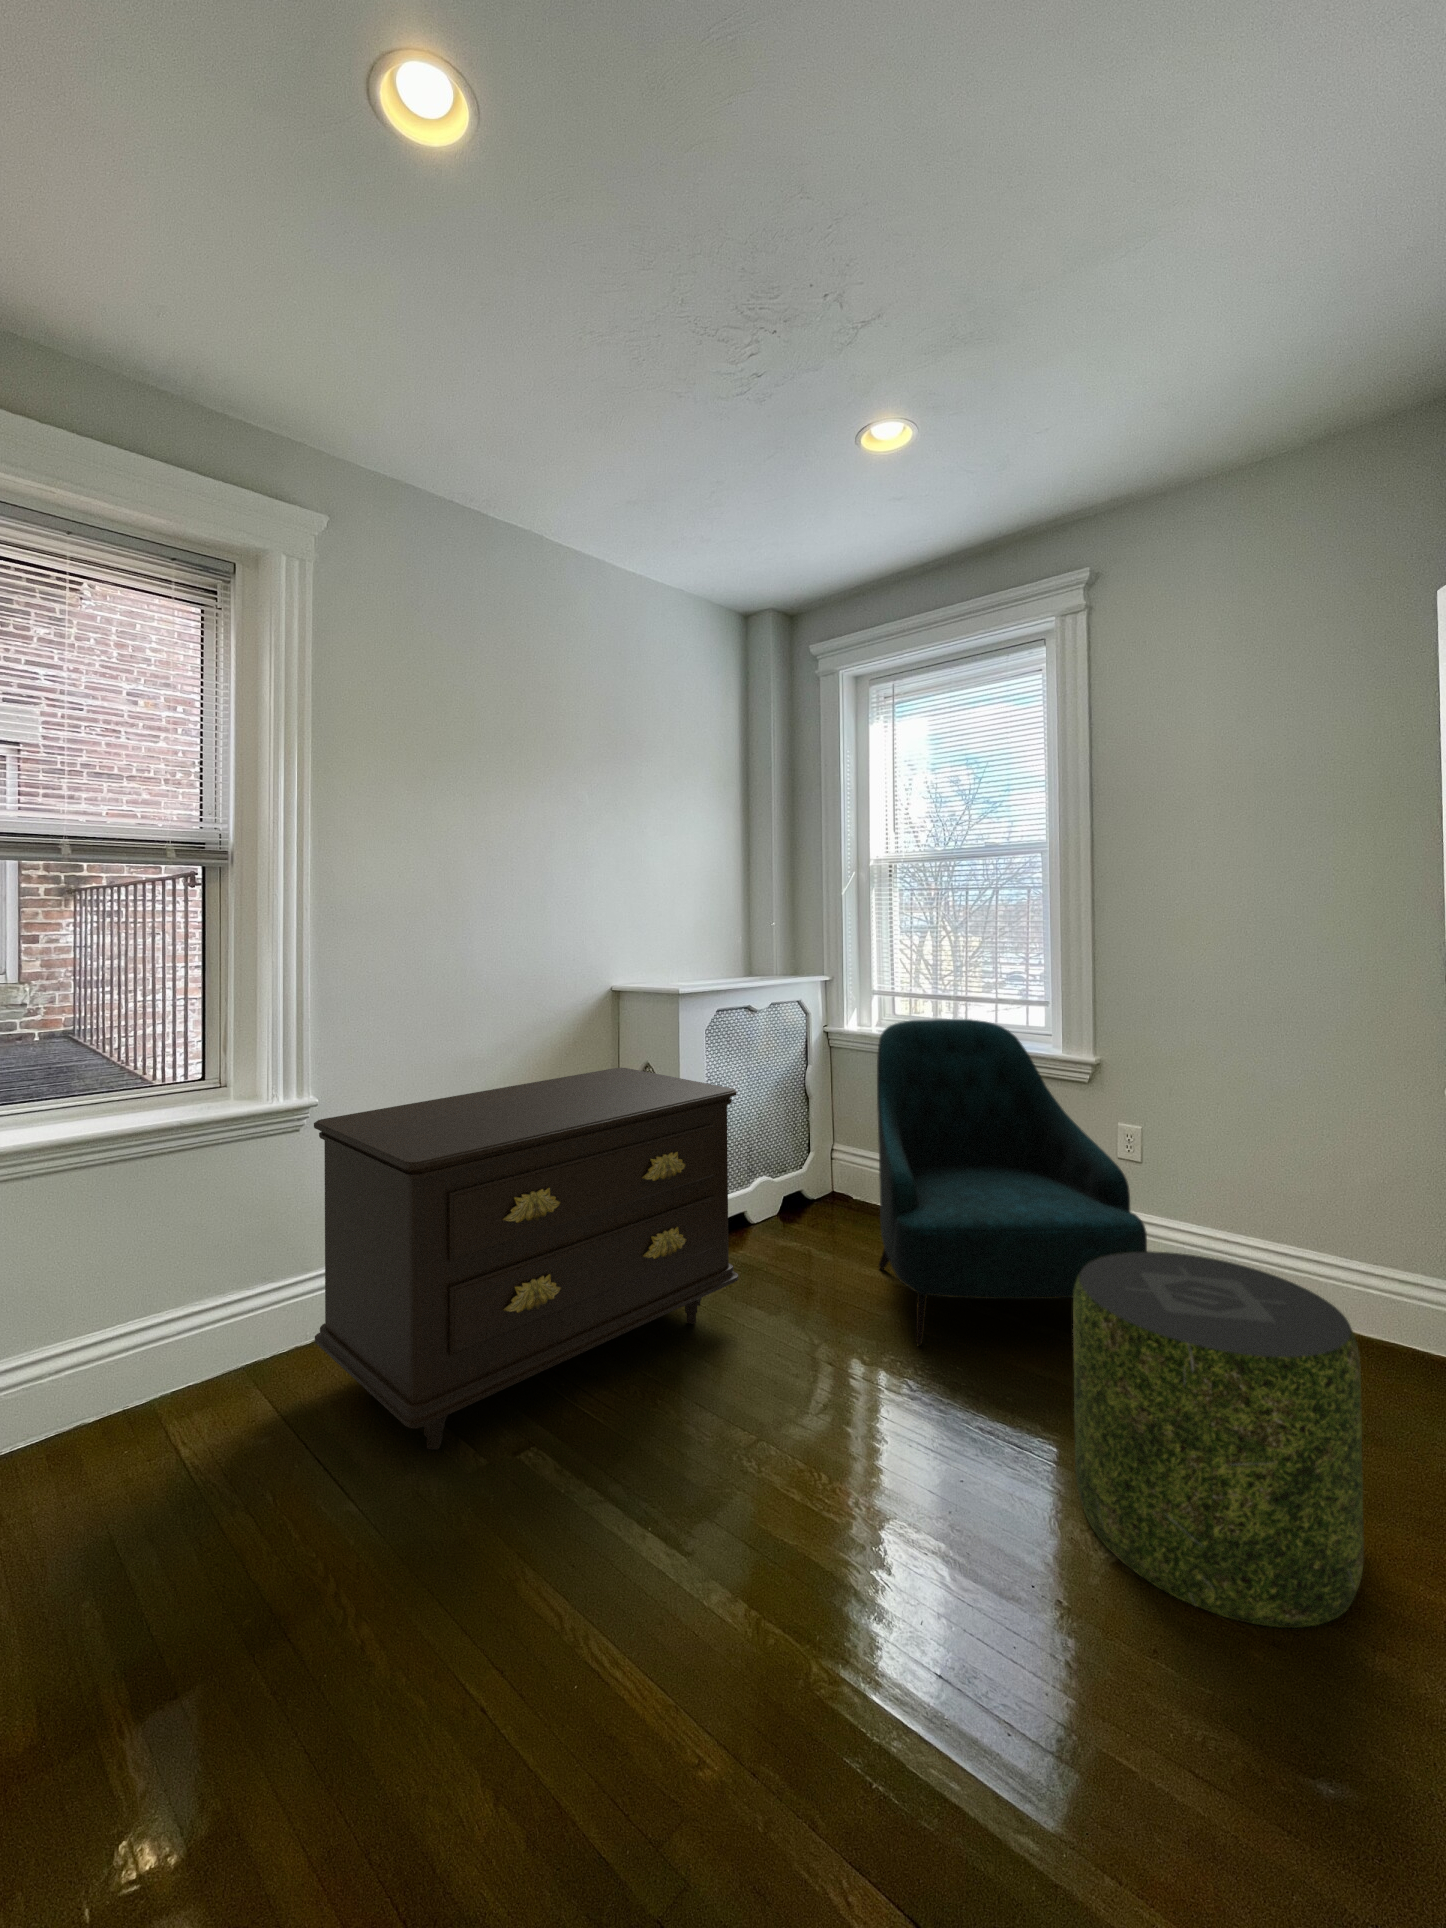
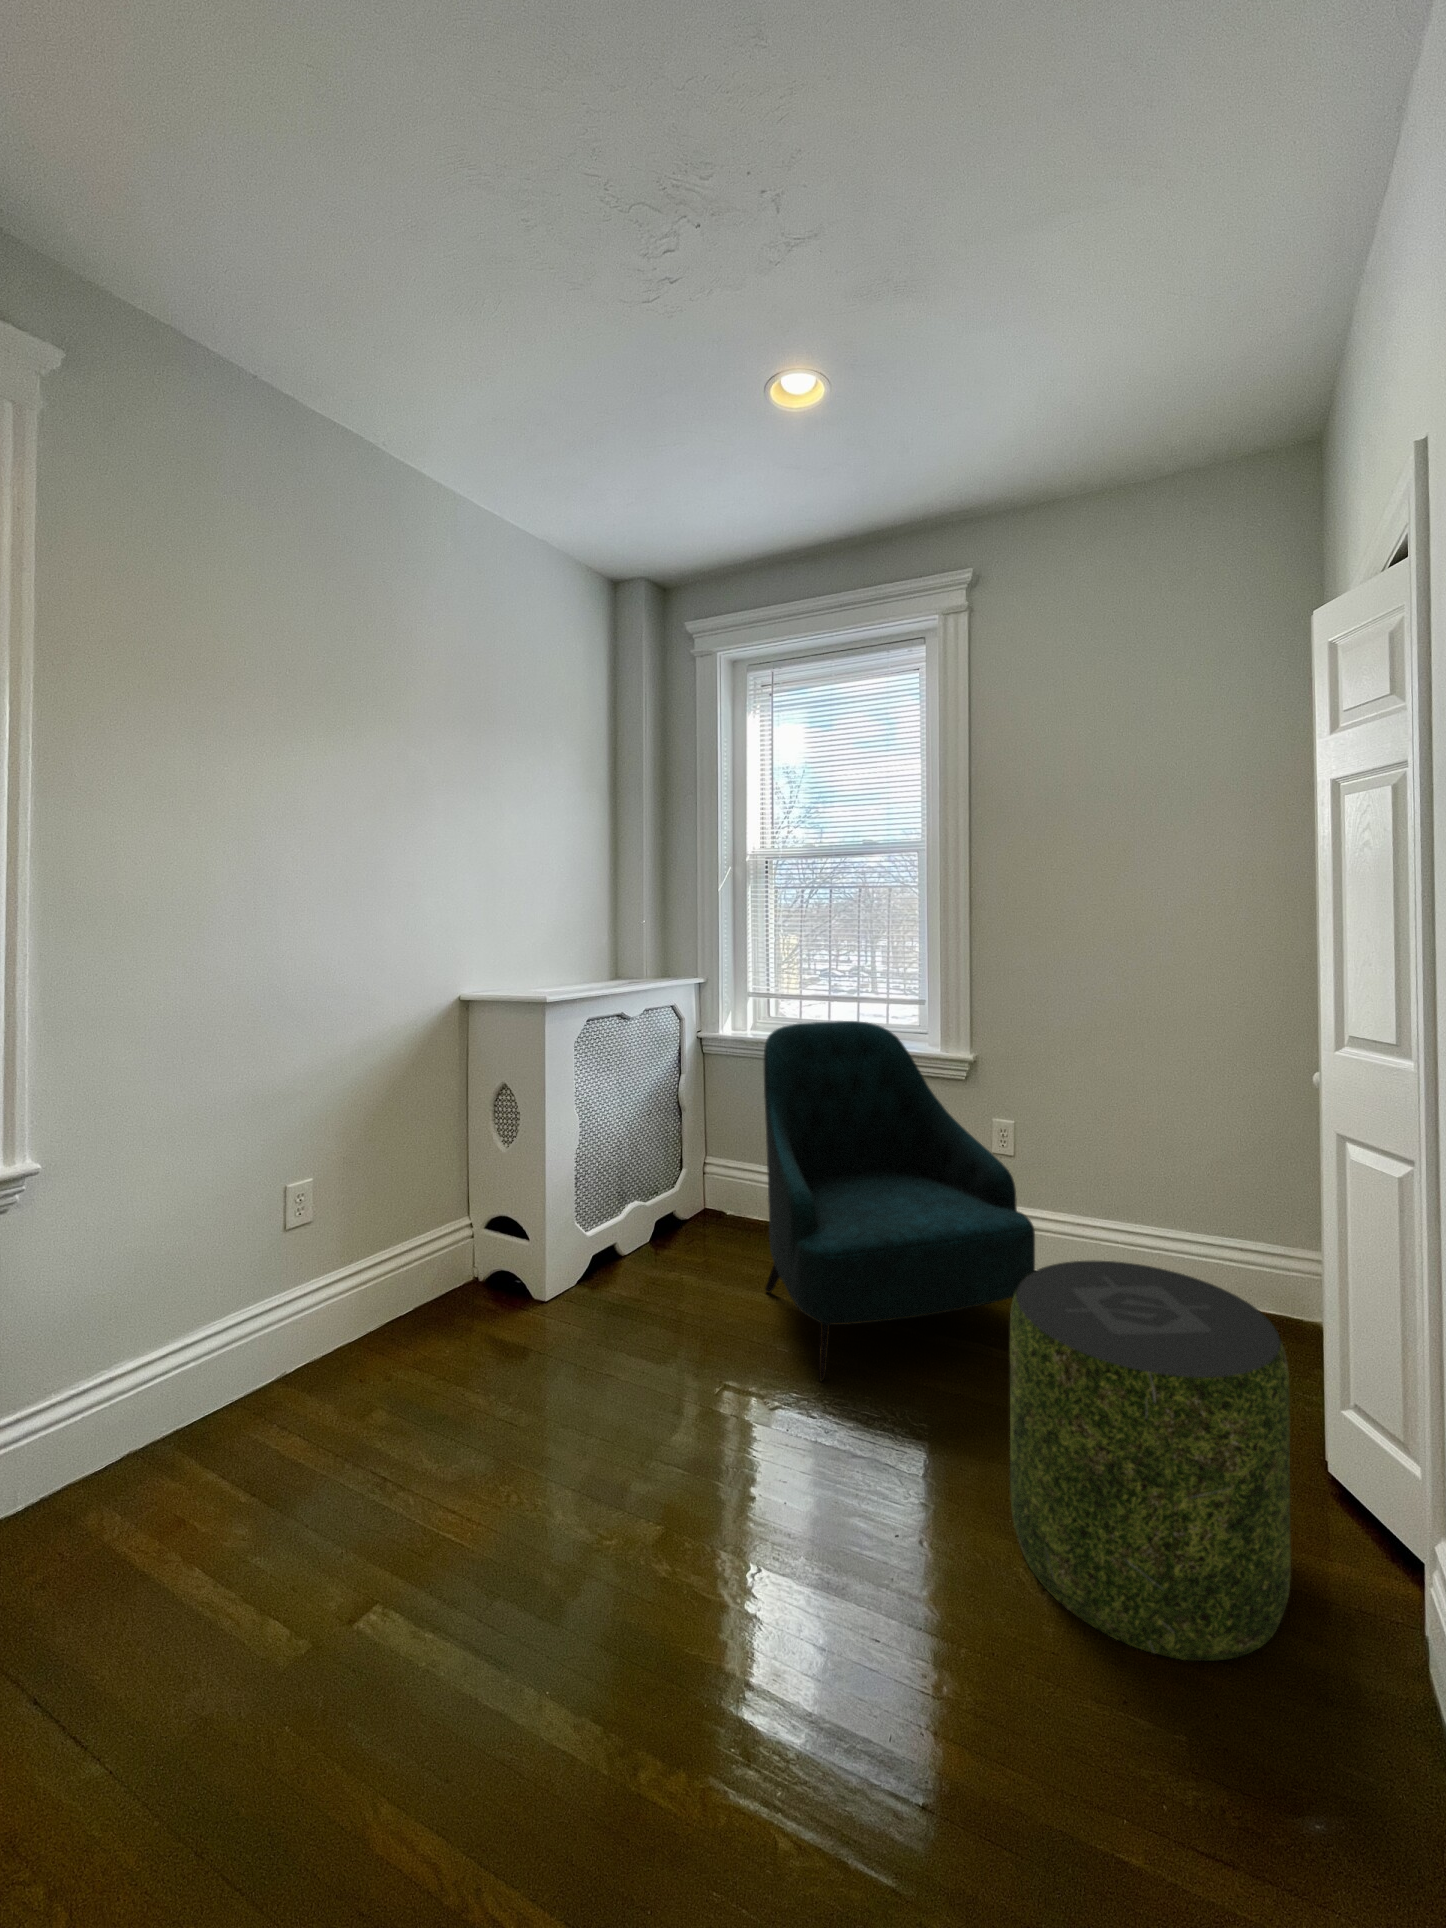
dresser: present [314,1068,738,1450] -> none [23,1092,622,1653]

